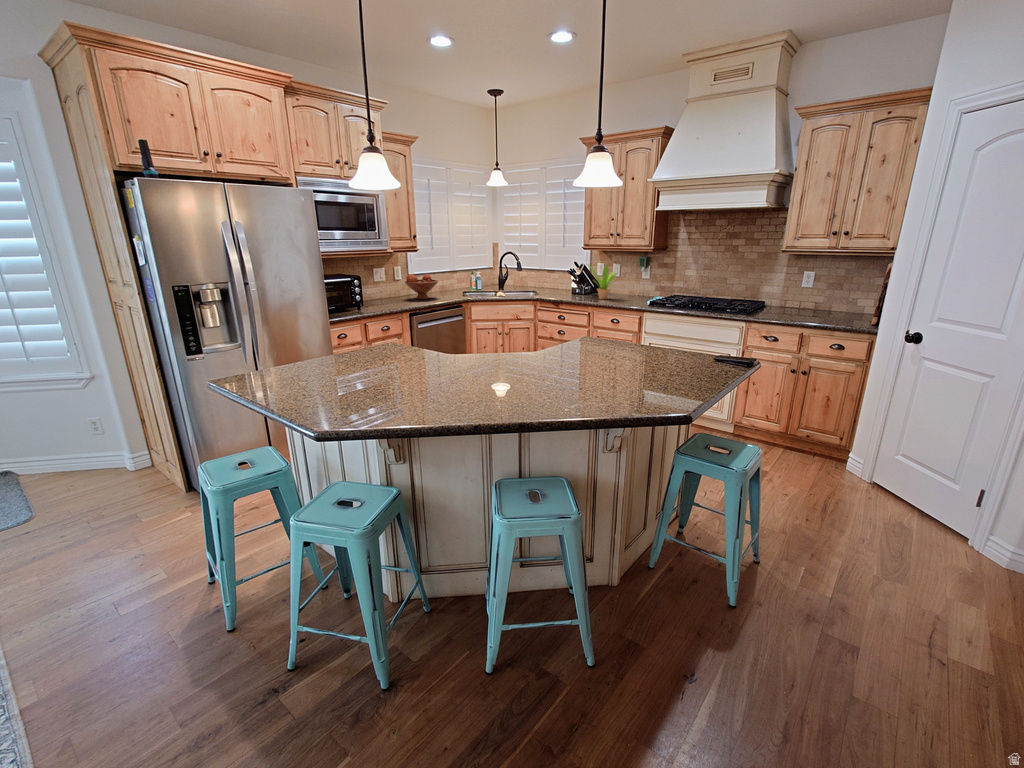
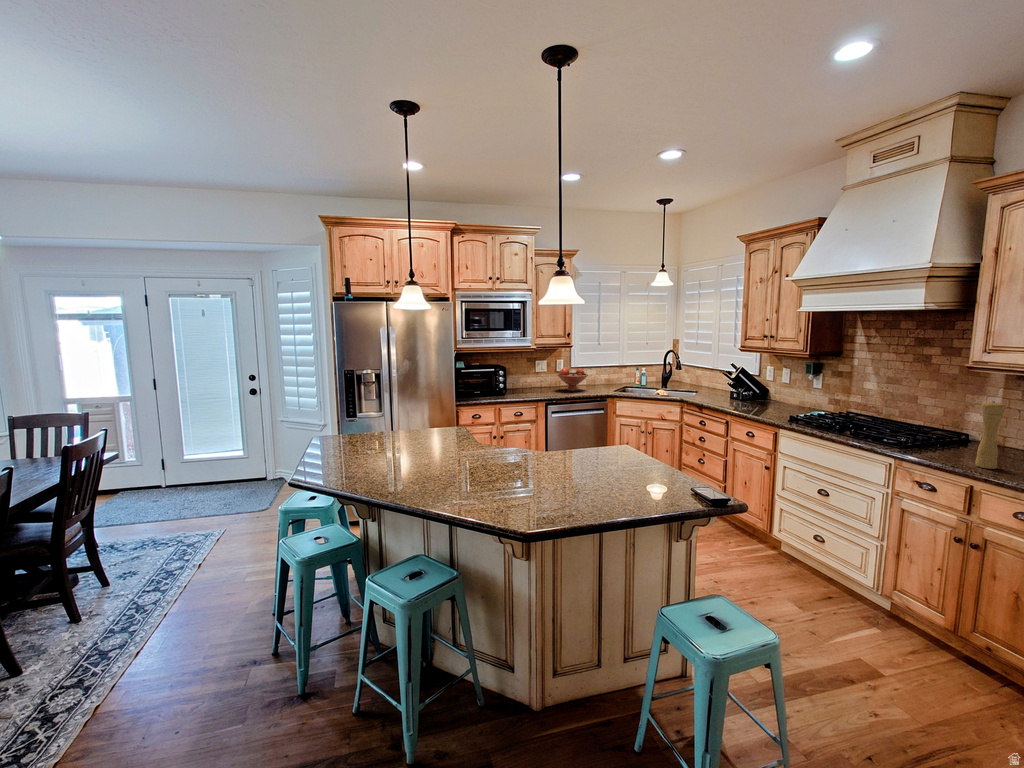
potted plant: present [587,264,616,299] -> none [731,367,768,408]
pepper mill: none [805,271,828,319] -> present [975,401,1005,469]

